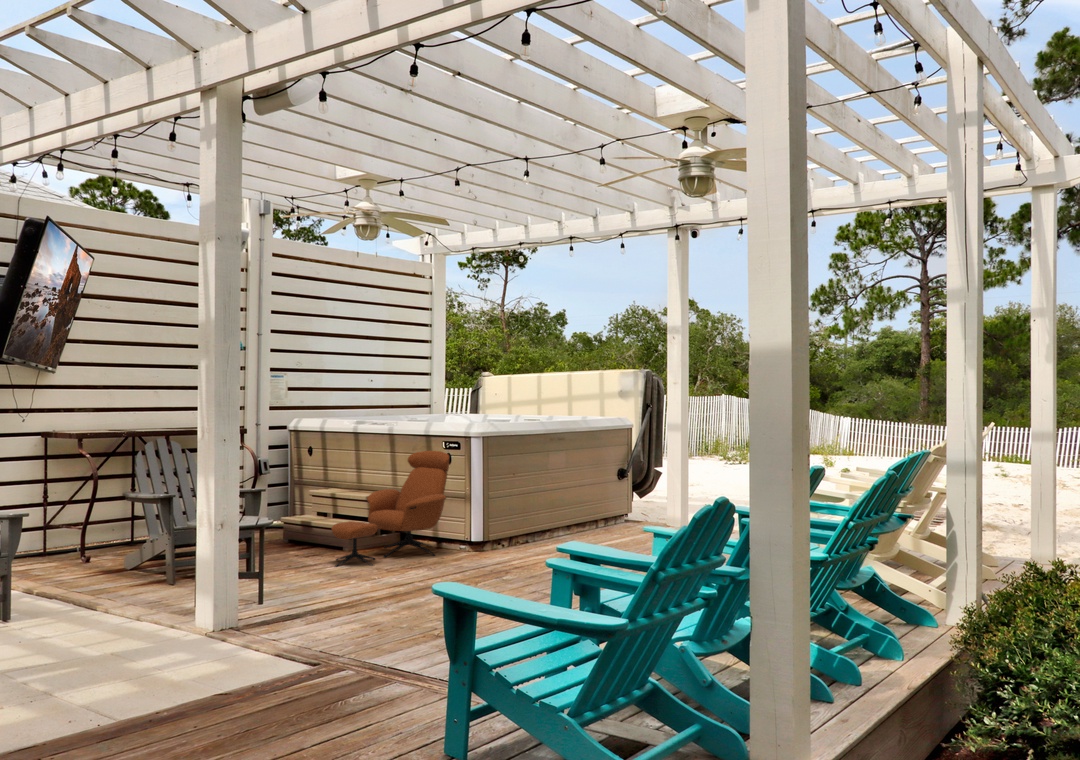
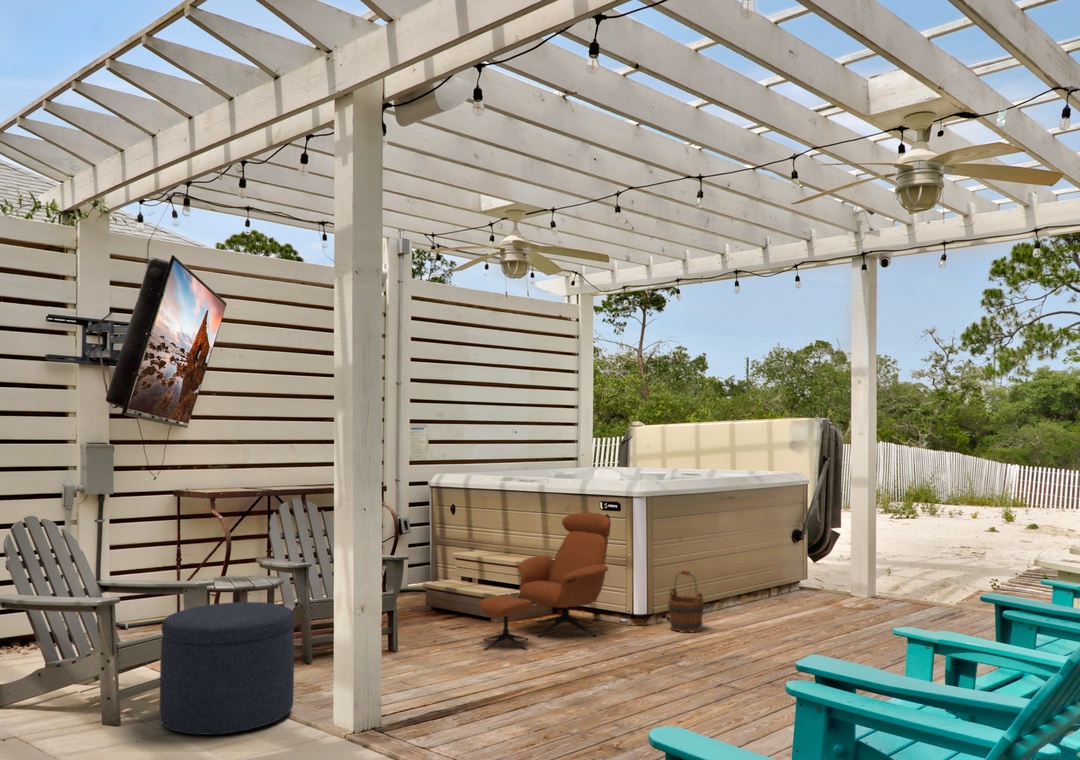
wooden bucket: none [499,499,529,551] -> present [668,571,704,632]
ottoman: none [50,520,168,625] -> present [160,602,294,735]

